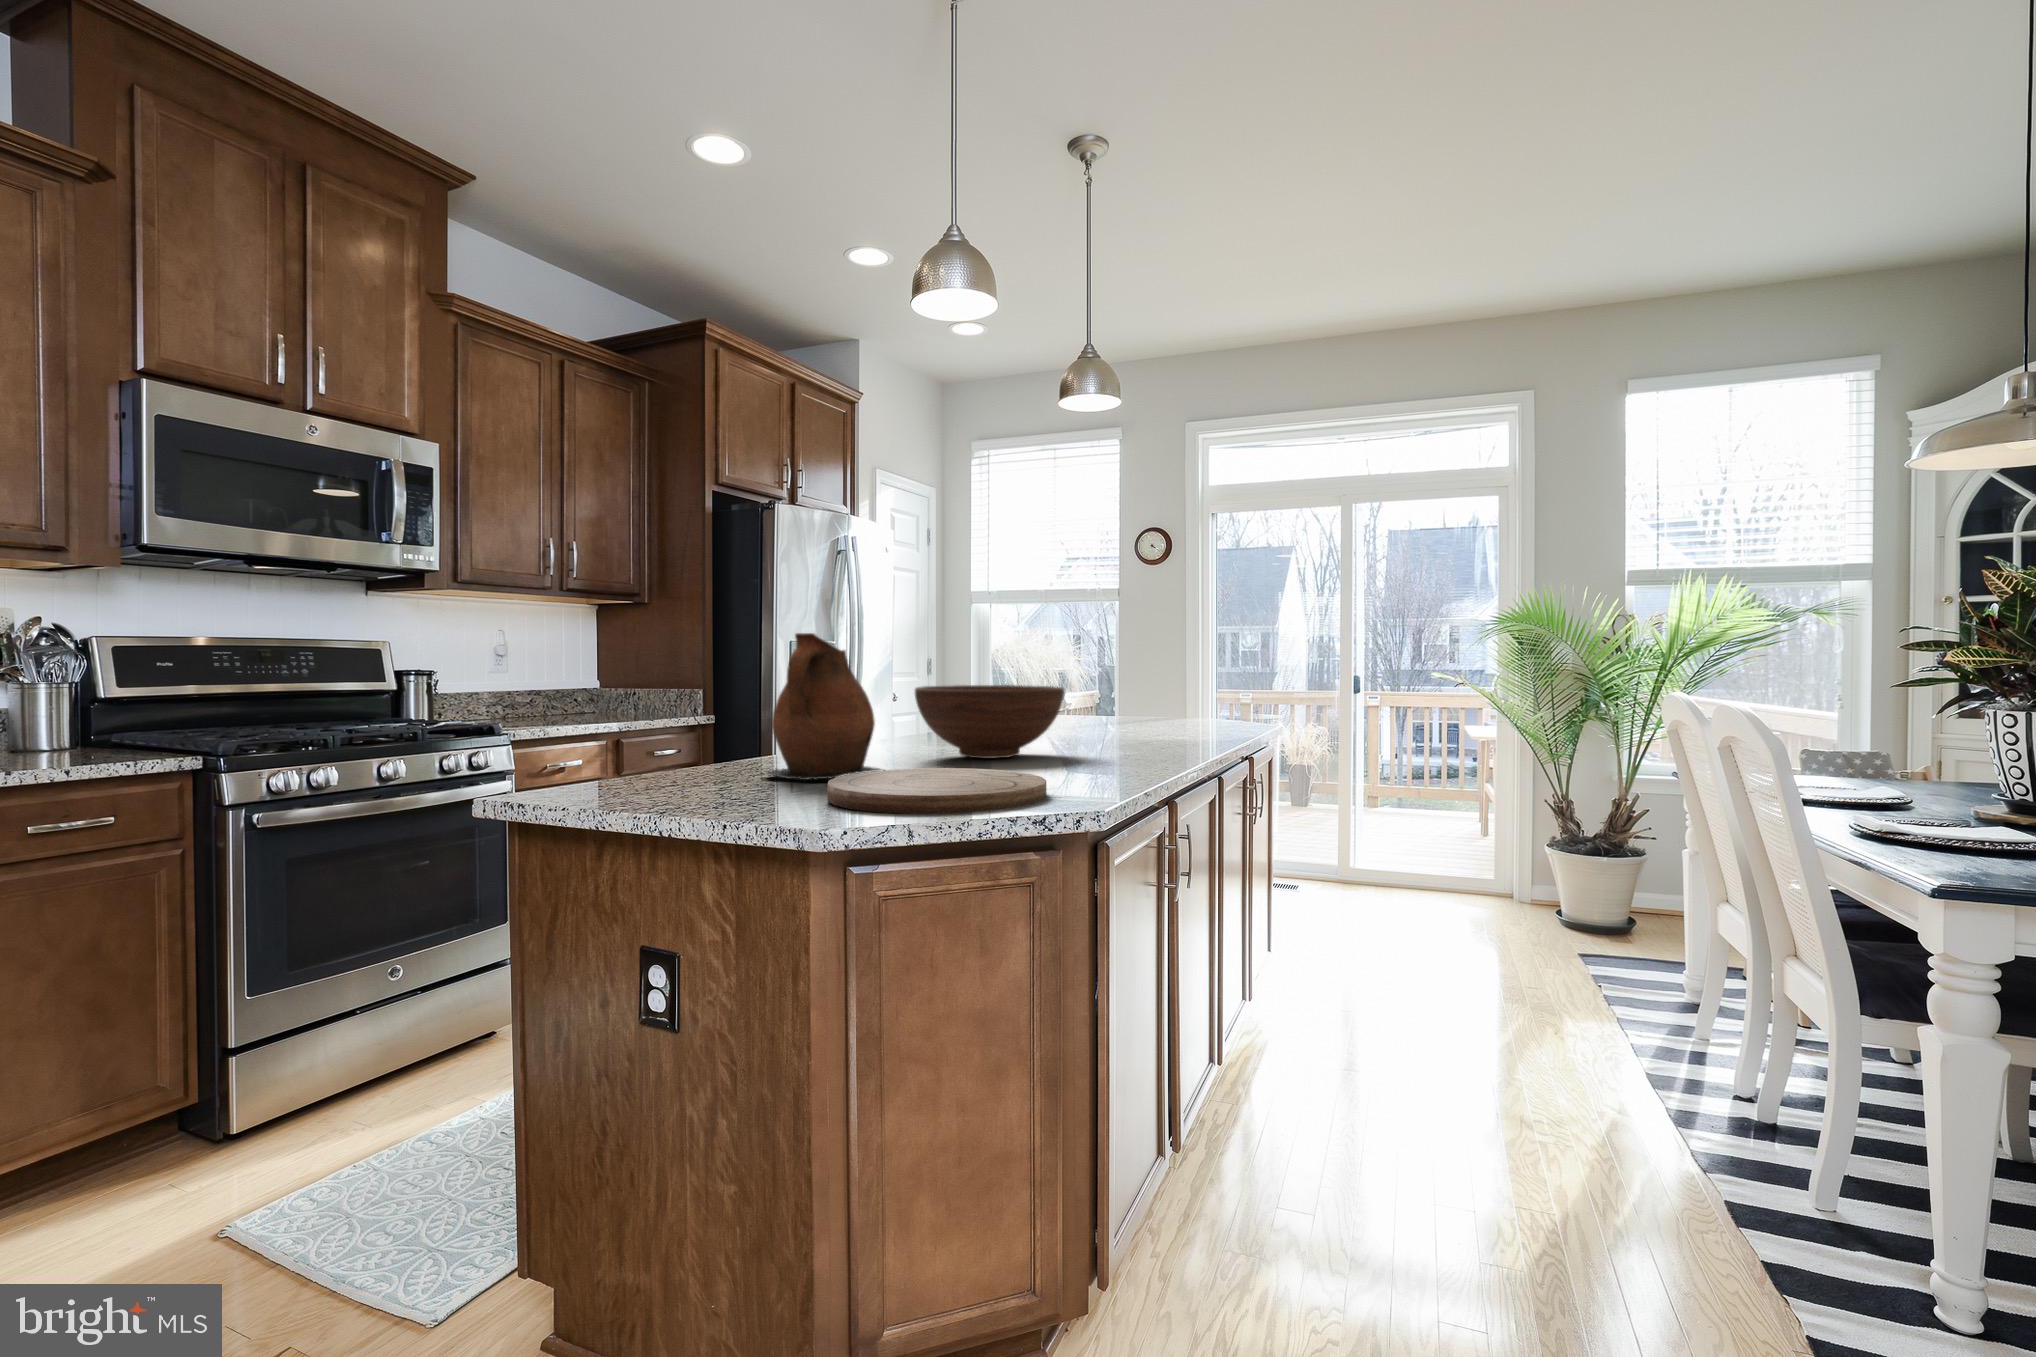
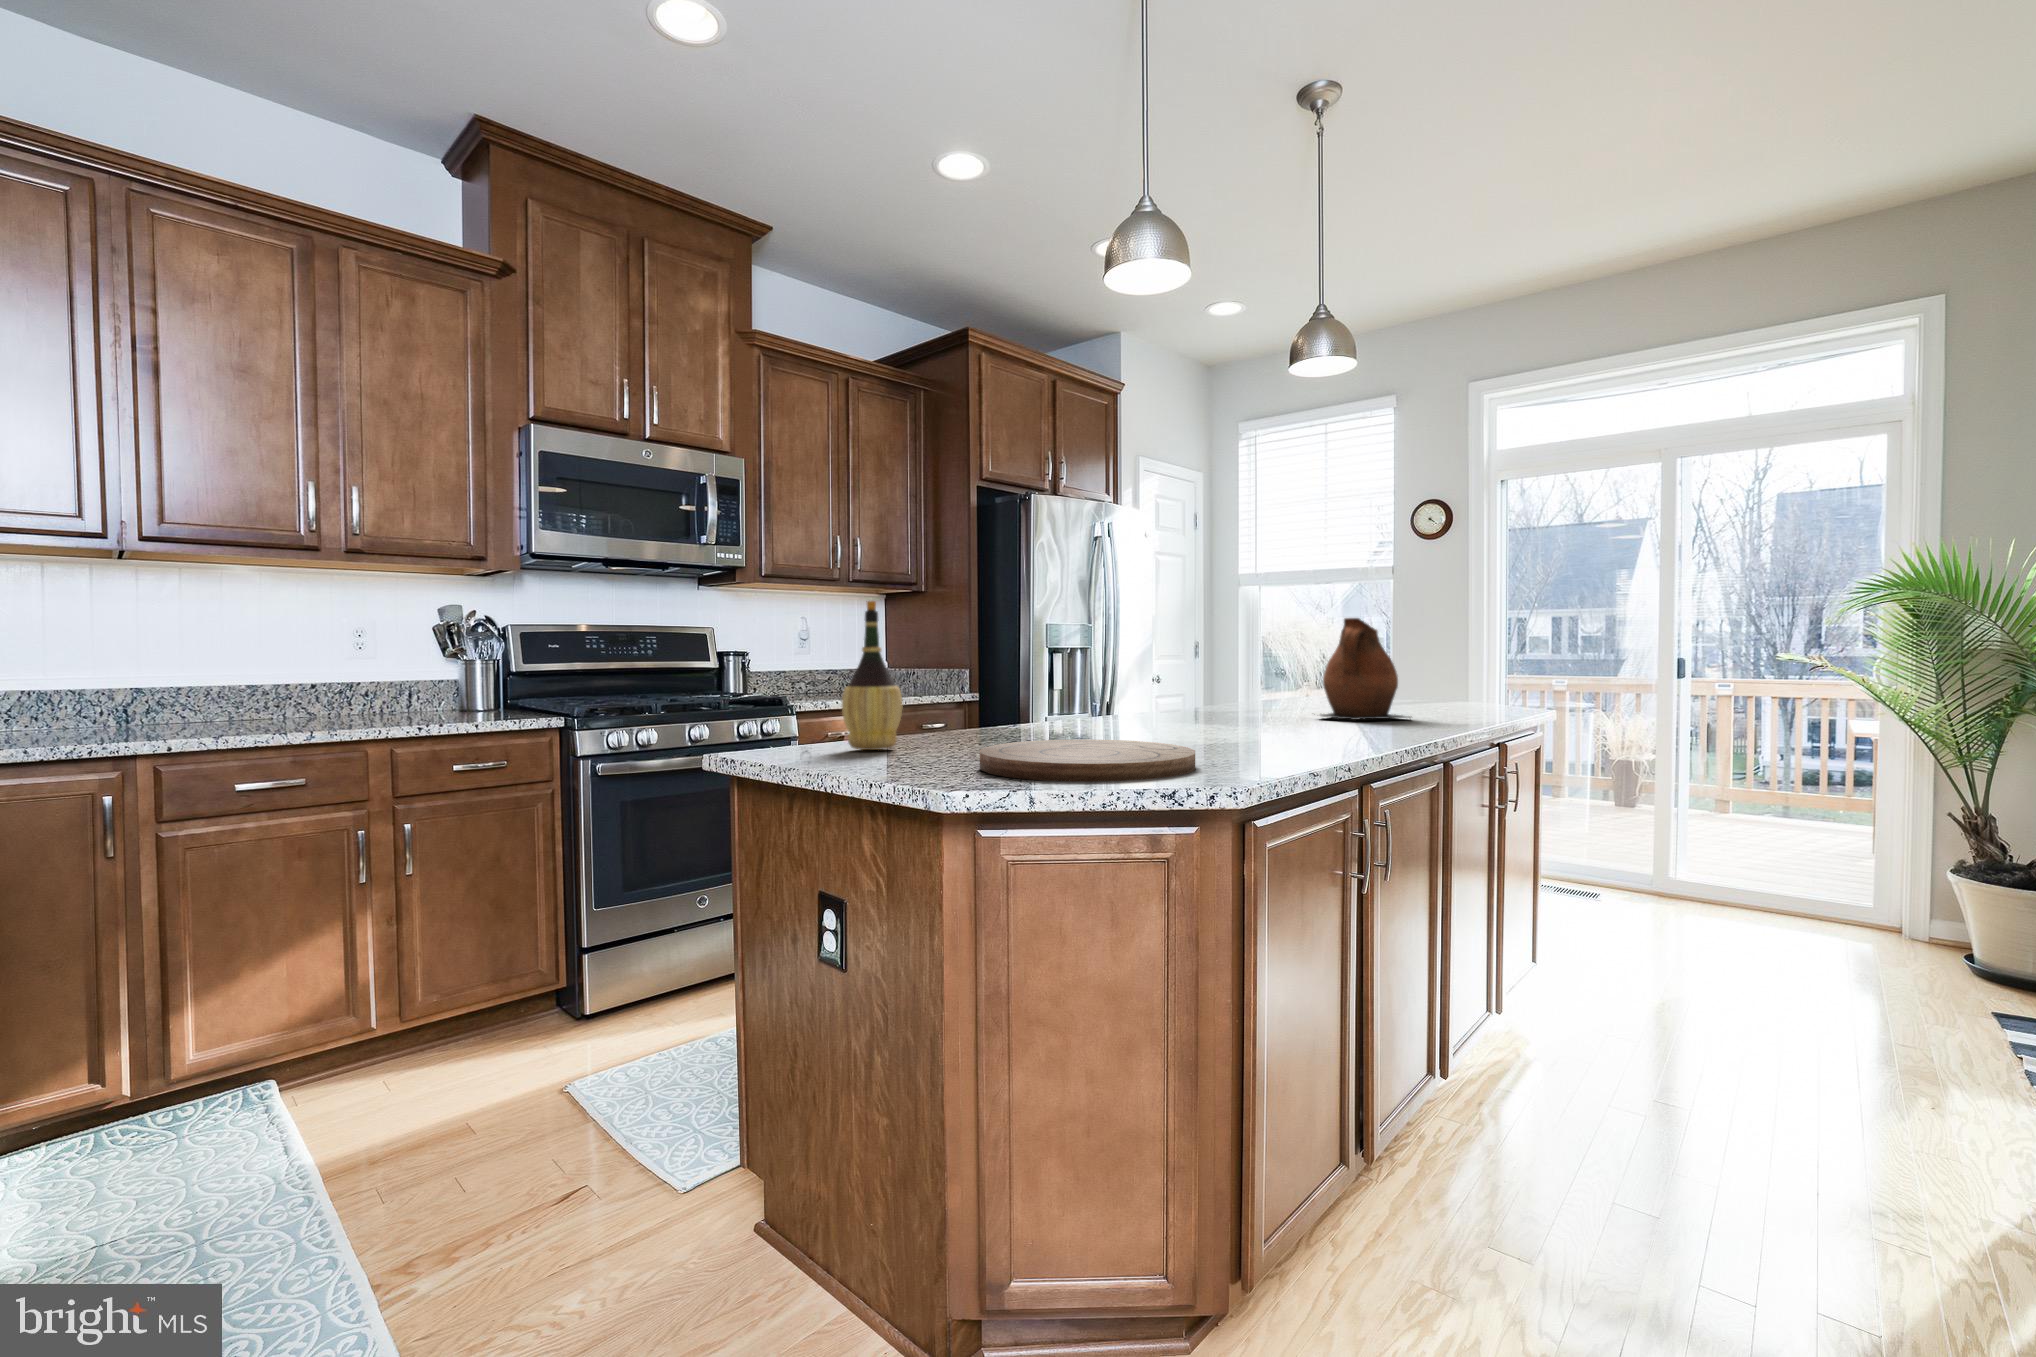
wine bottle: none [638,622,708,787] -> present [842,601,902,750]
ceramic pitcher: present [766,633,882,780] -> present [1320,618,1410,720]
fruit bowl: present [915,685,1064,758] -> none [1116,662,1269,735]

